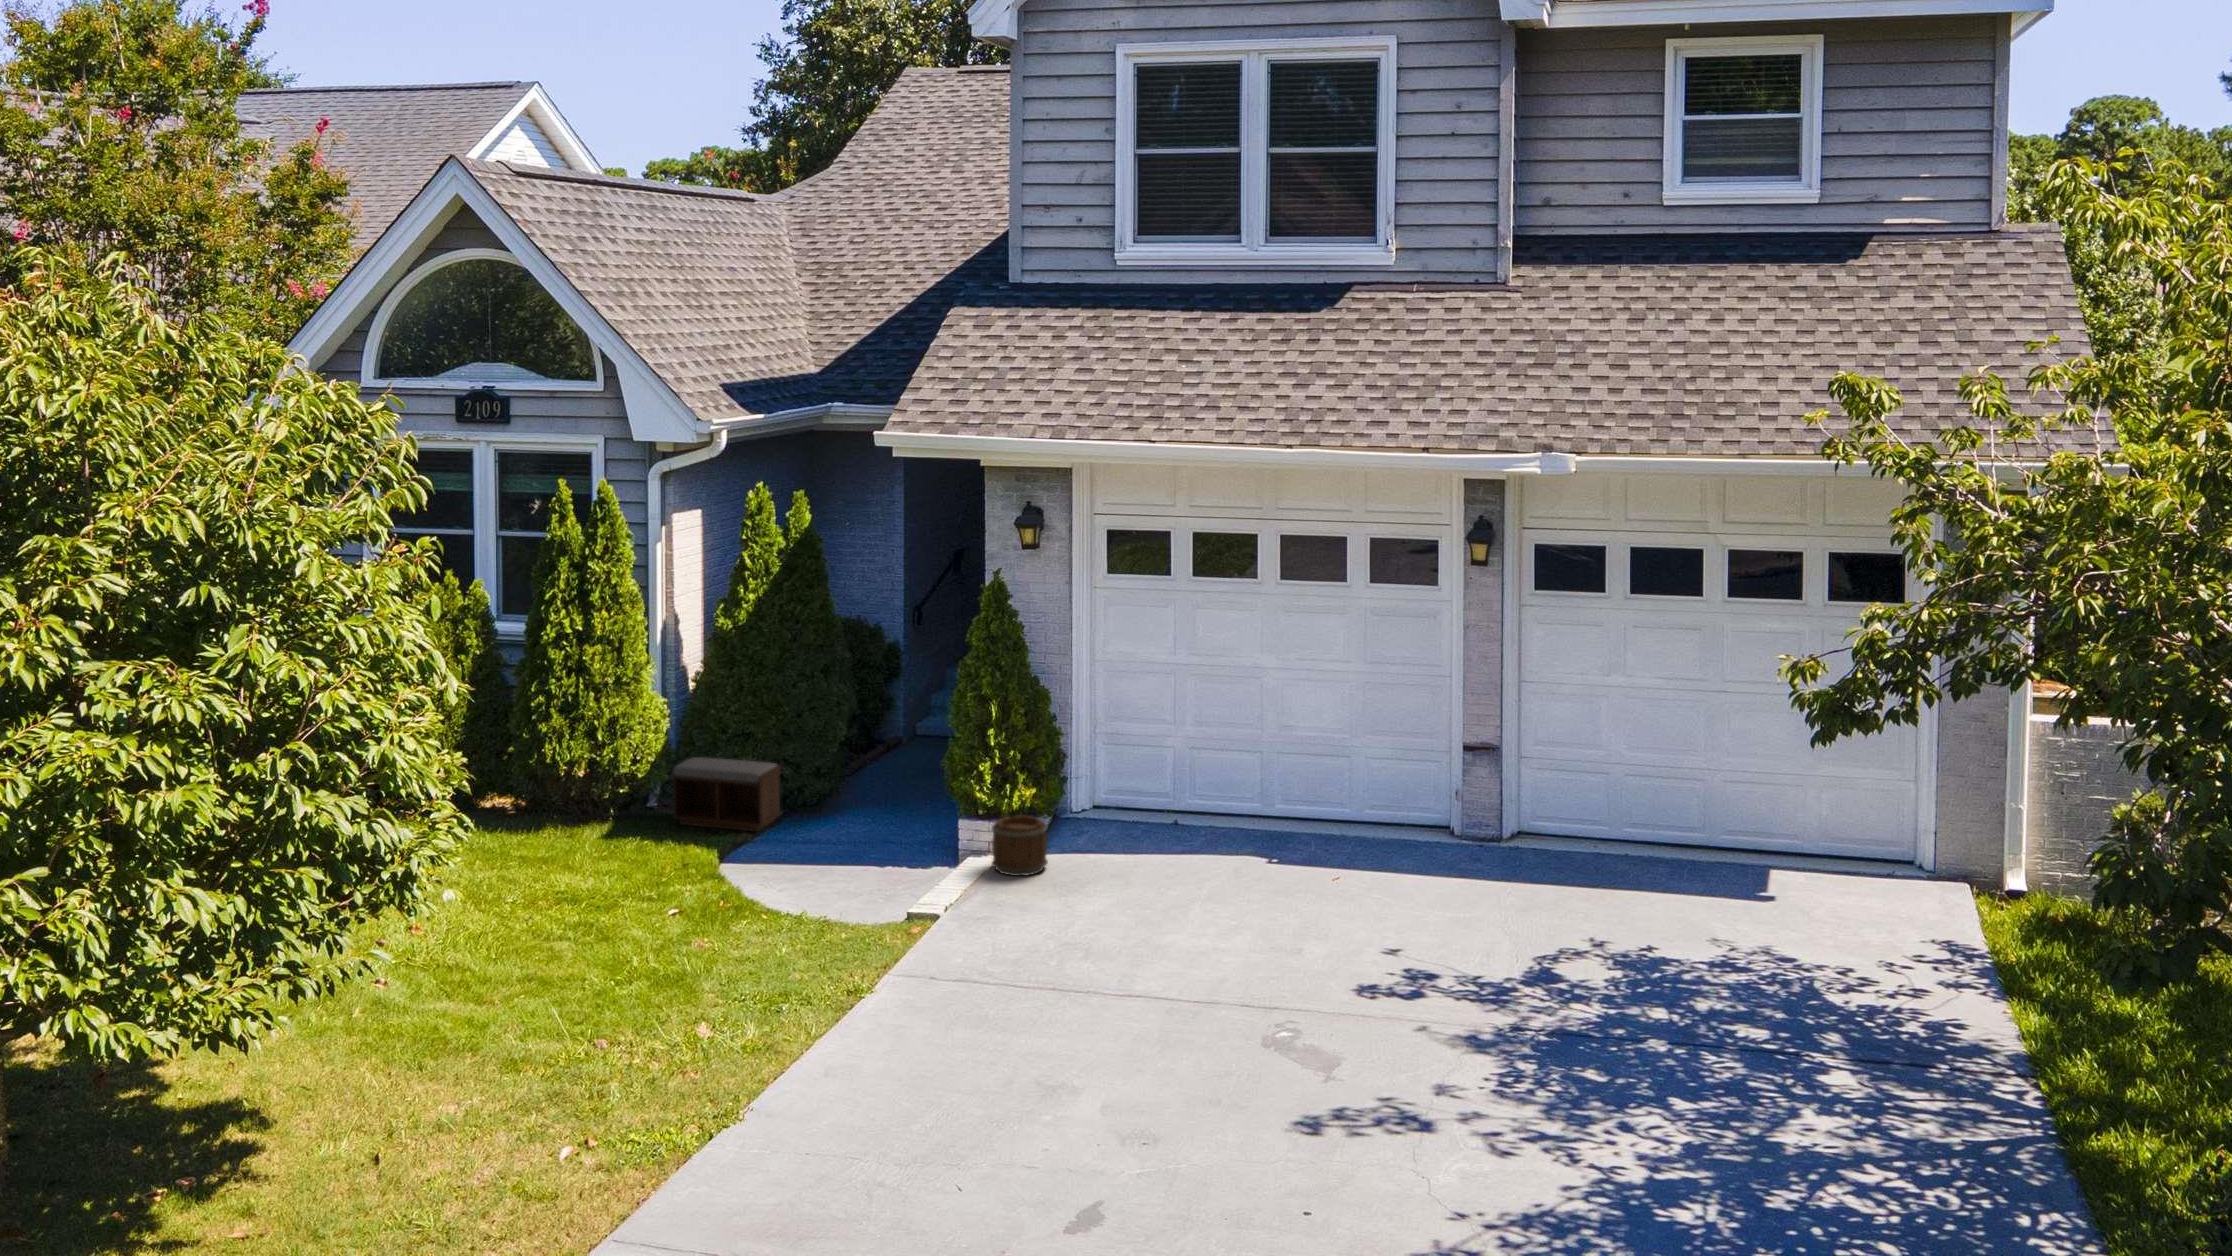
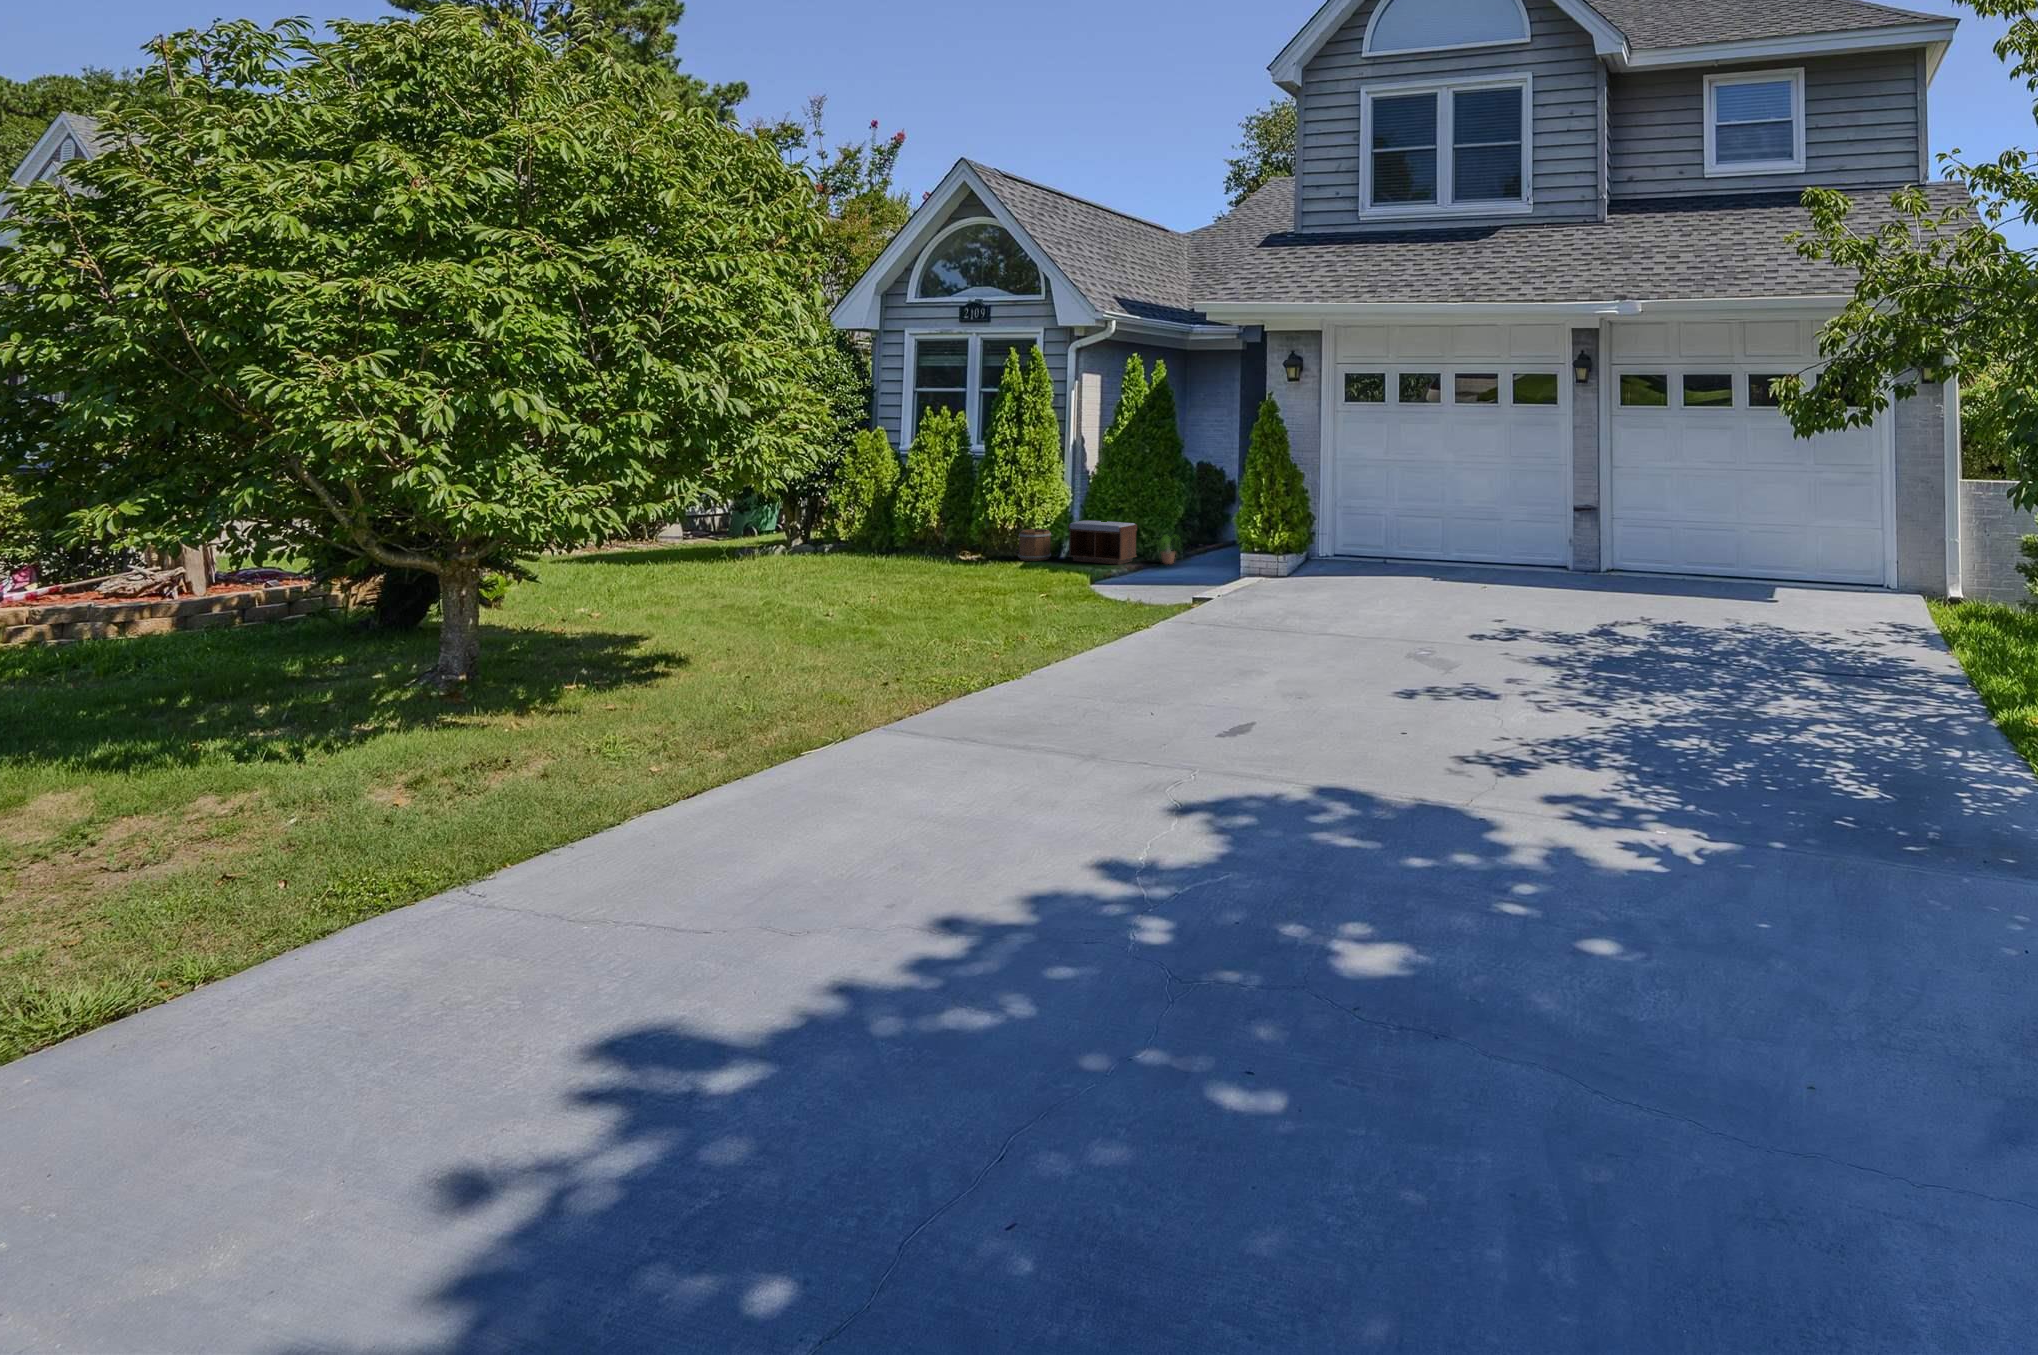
potted plant: none [810,779,859,826] -> present [1159,536,1180,564]
bucket: present [992,815,1048,876] -> present [1018,529,1051,561]

